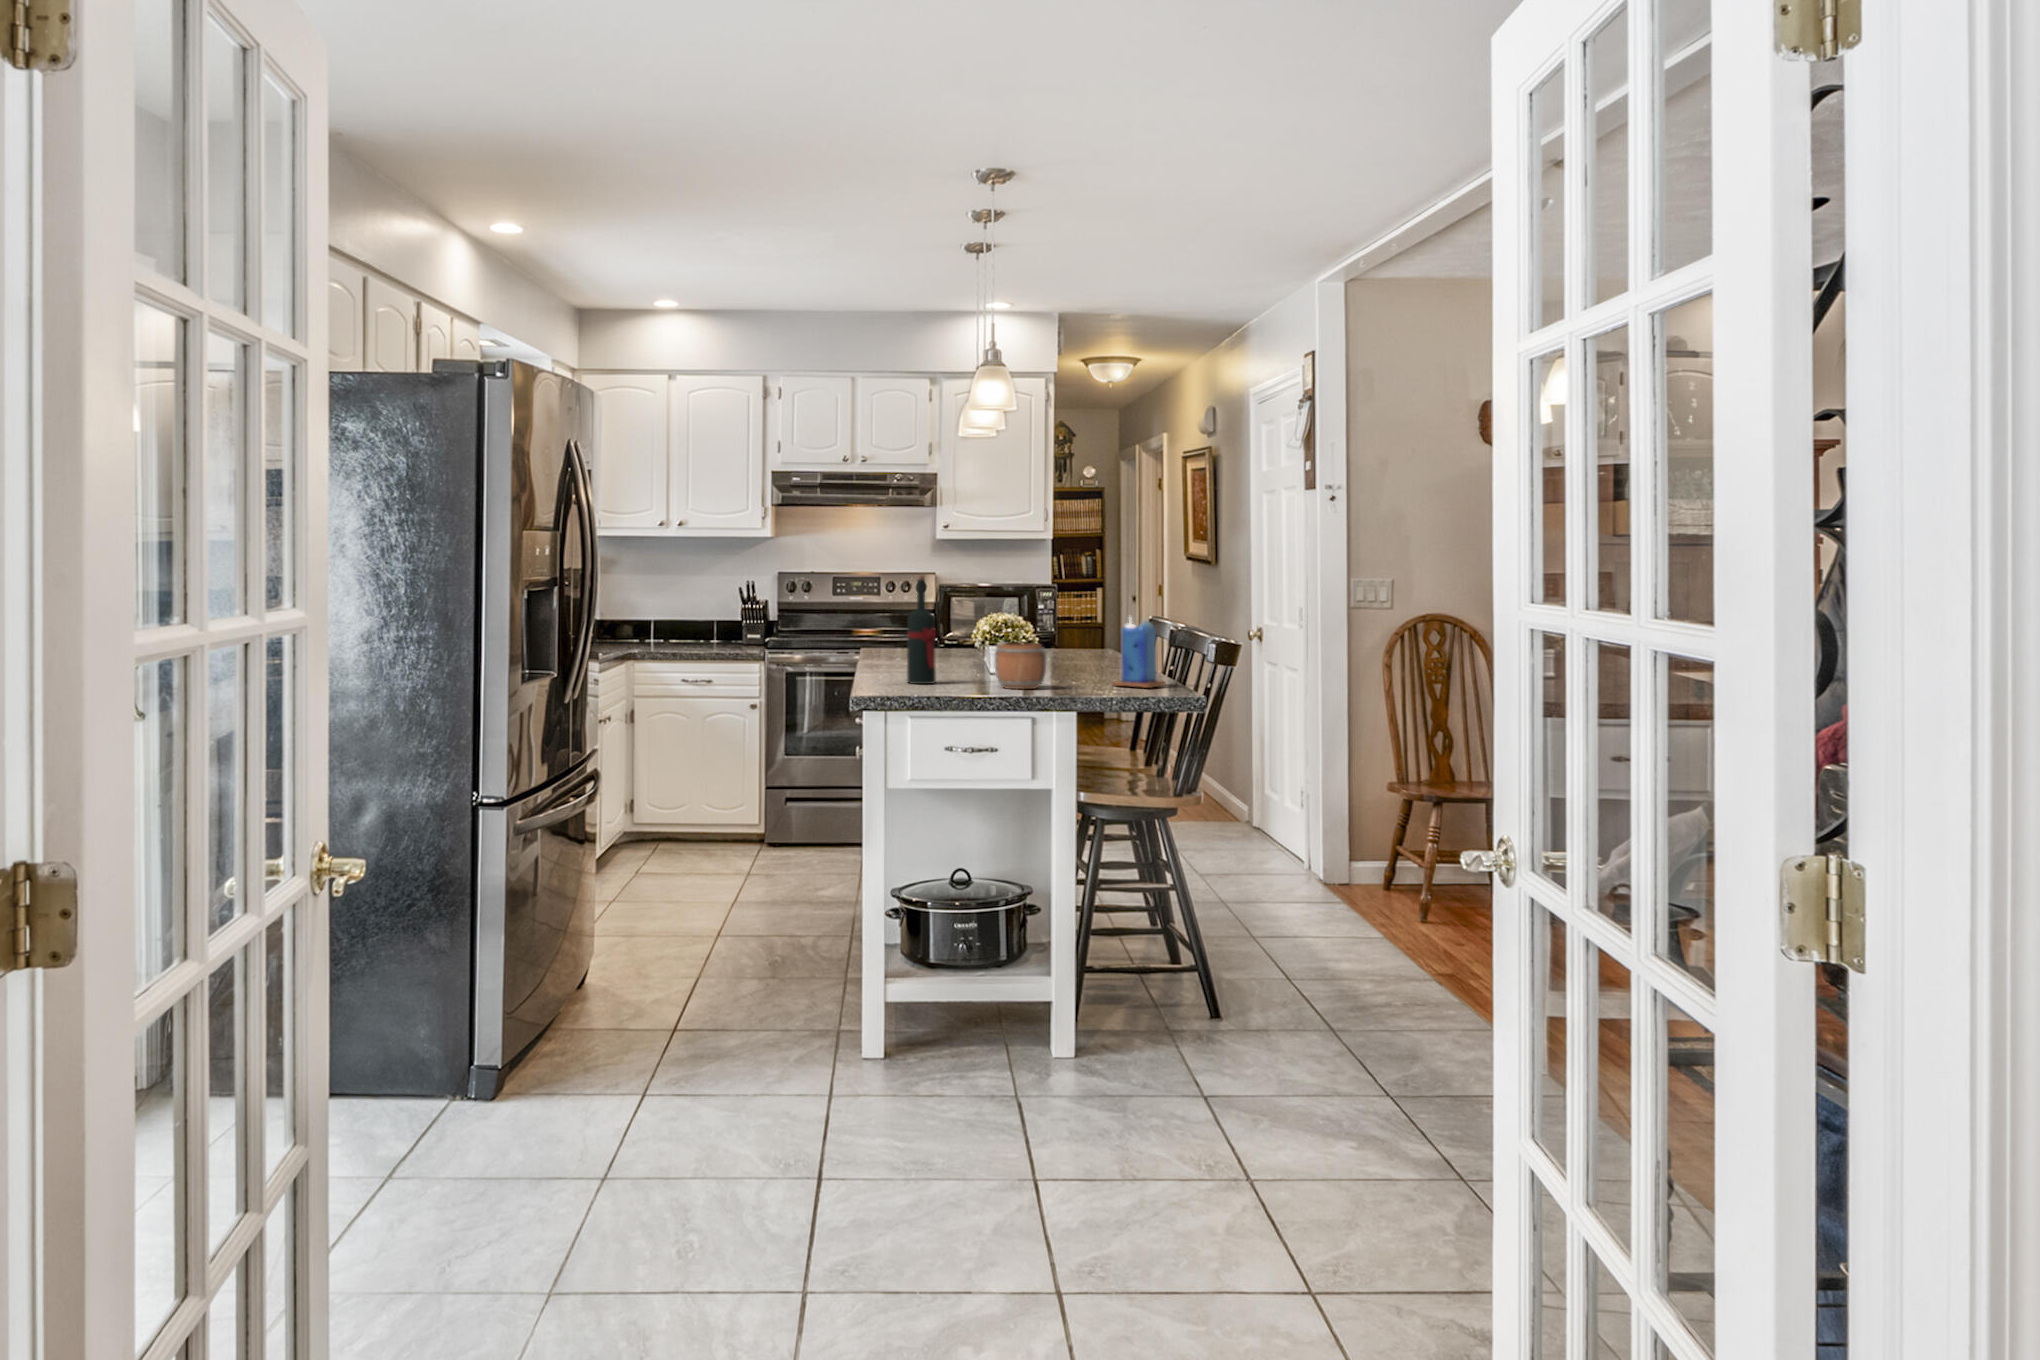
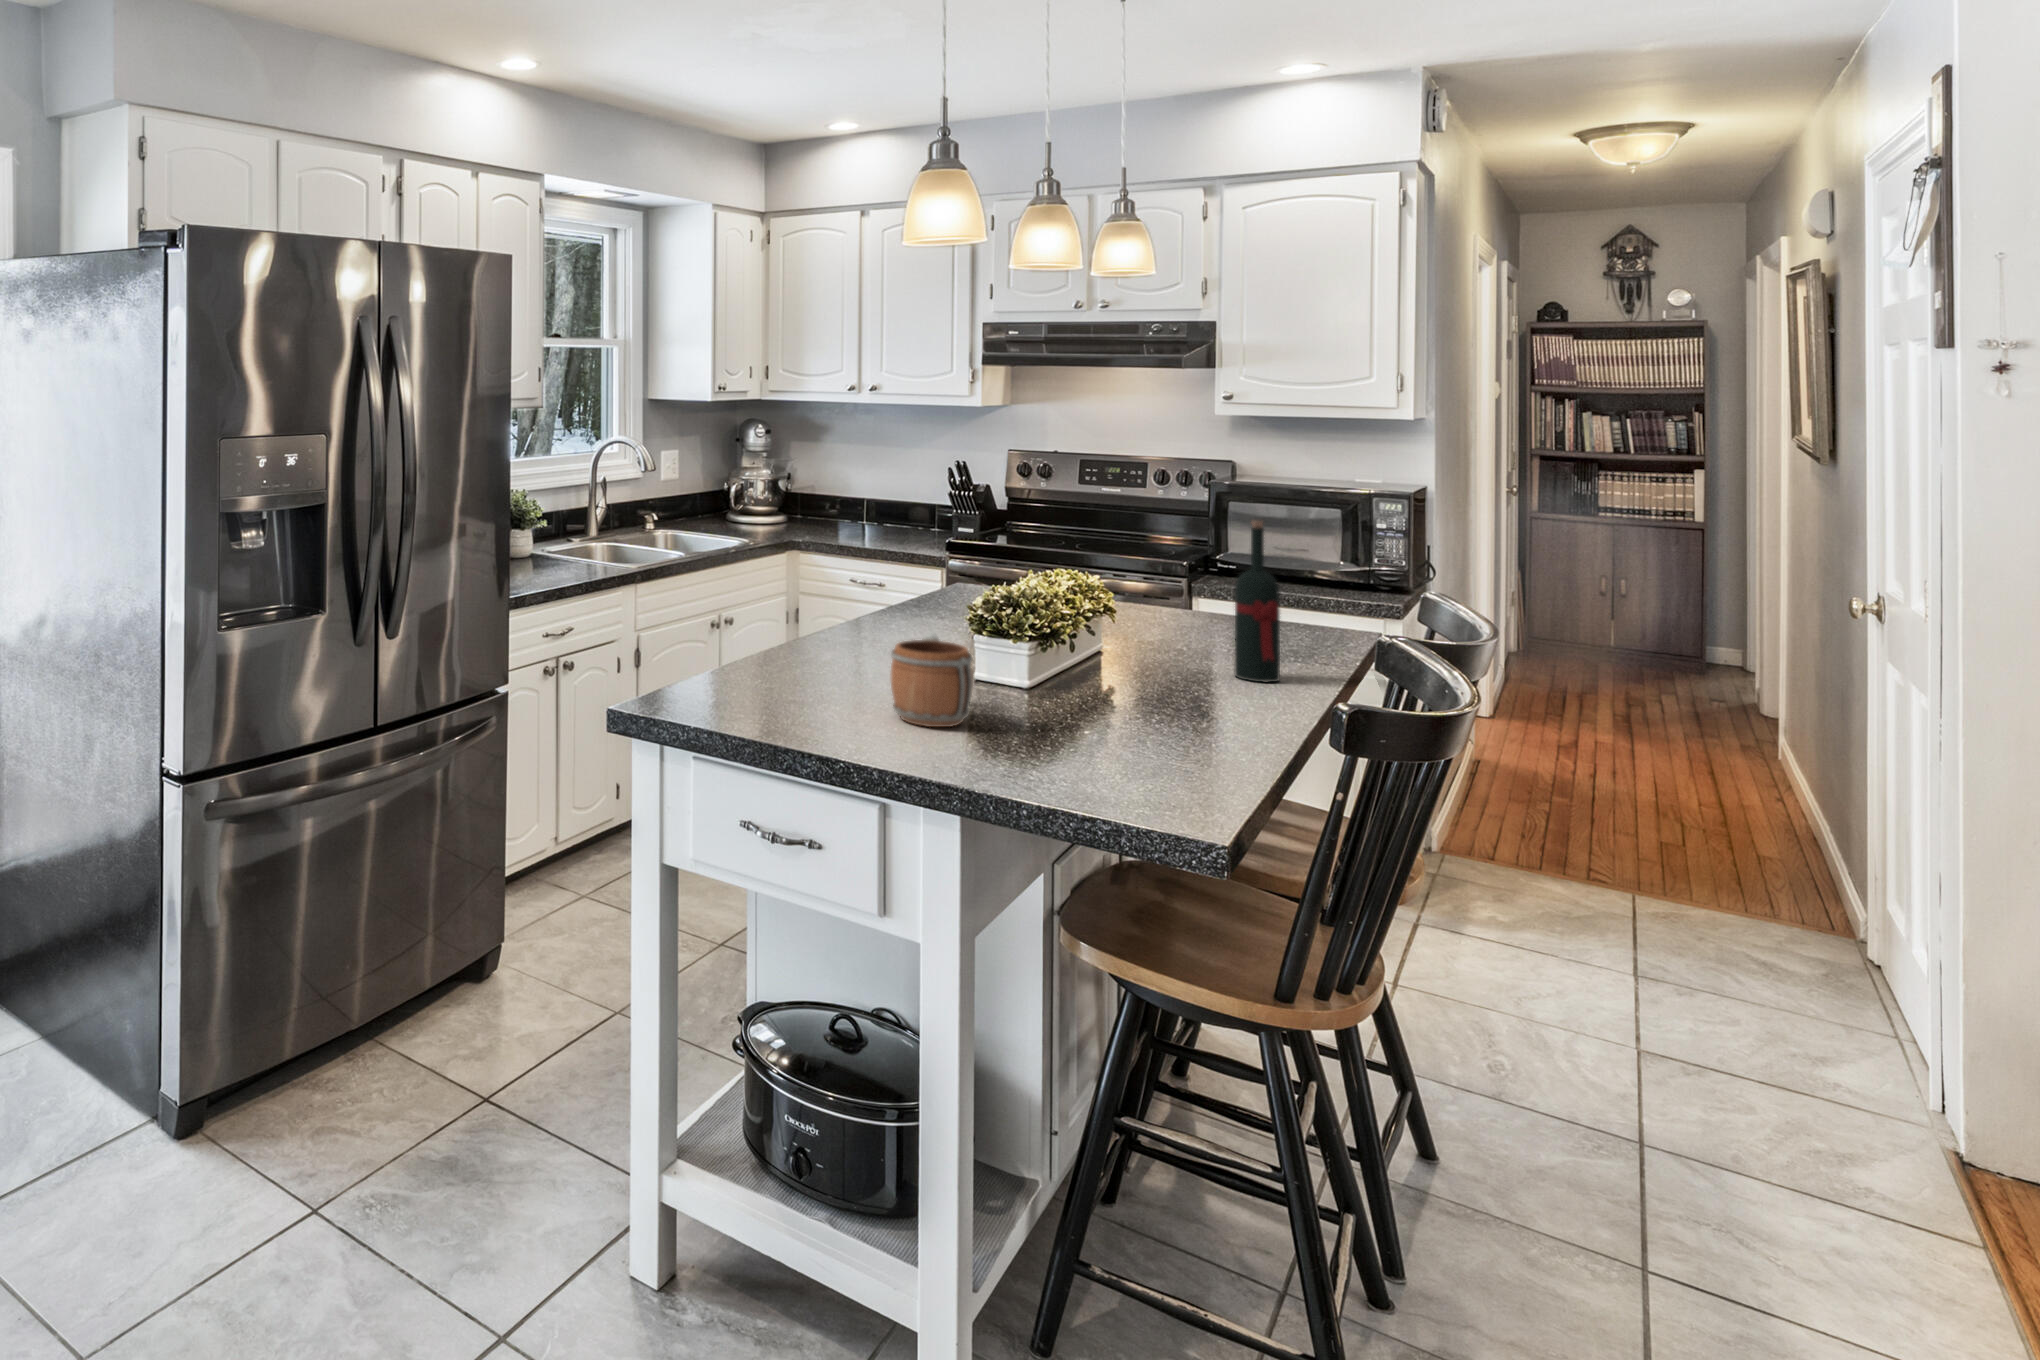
wine bottle: present [907,575,936,684] -> present [1234,521,1280,682]
candle: present [1112,618,1166,688] -> none [1129,614,1240,755]

